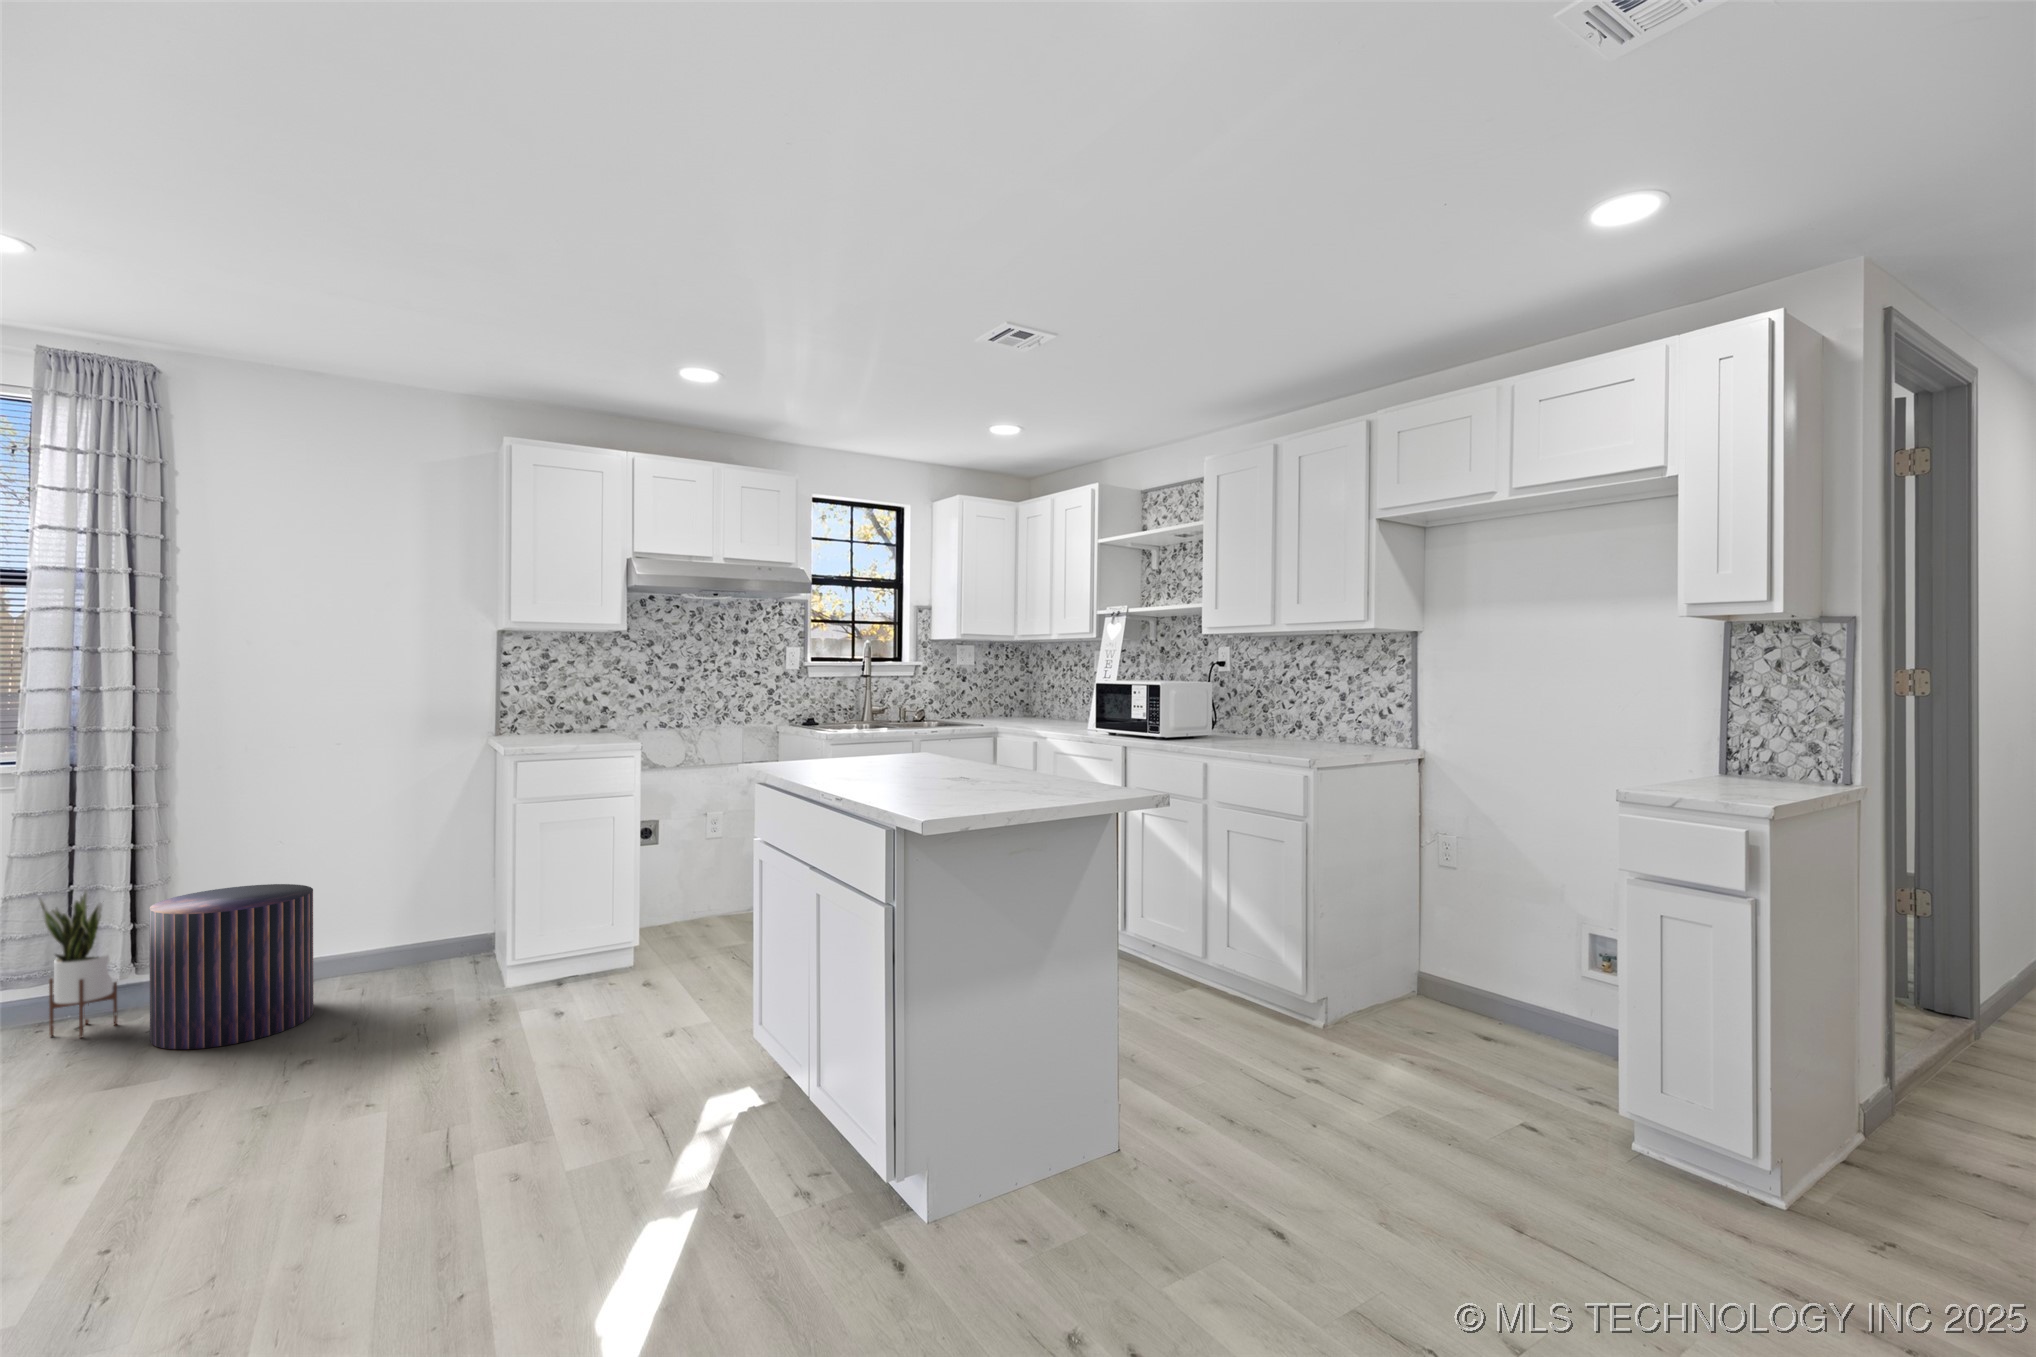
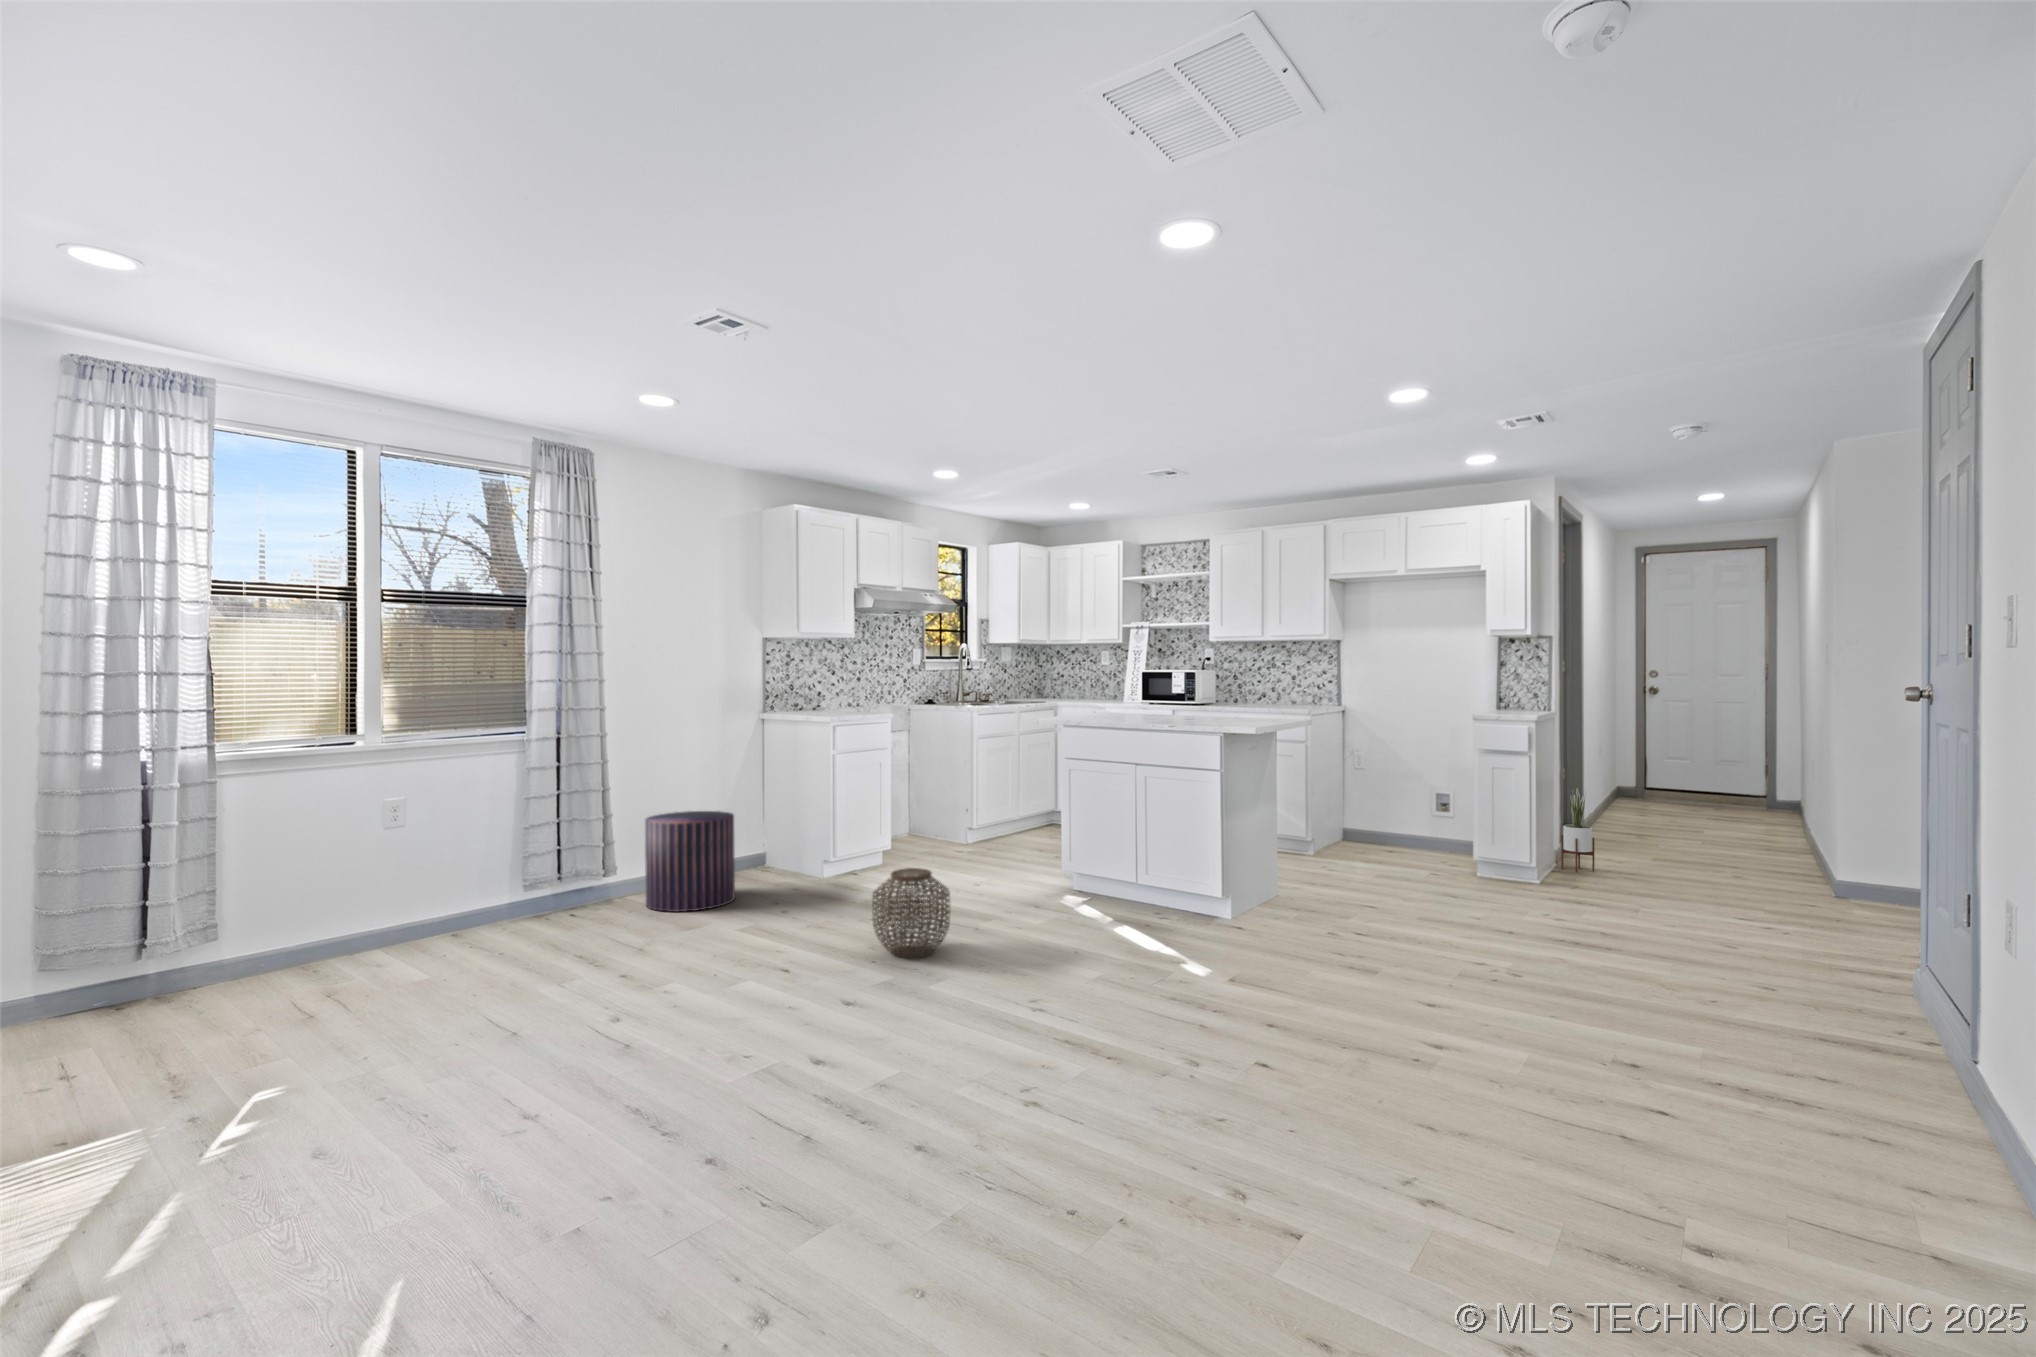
potted plant: present [38,889,117,1037] -> present [1561,790,1594,872]
woven basket: none [77,1069,279,1268] -> present [872,868,950,958]

